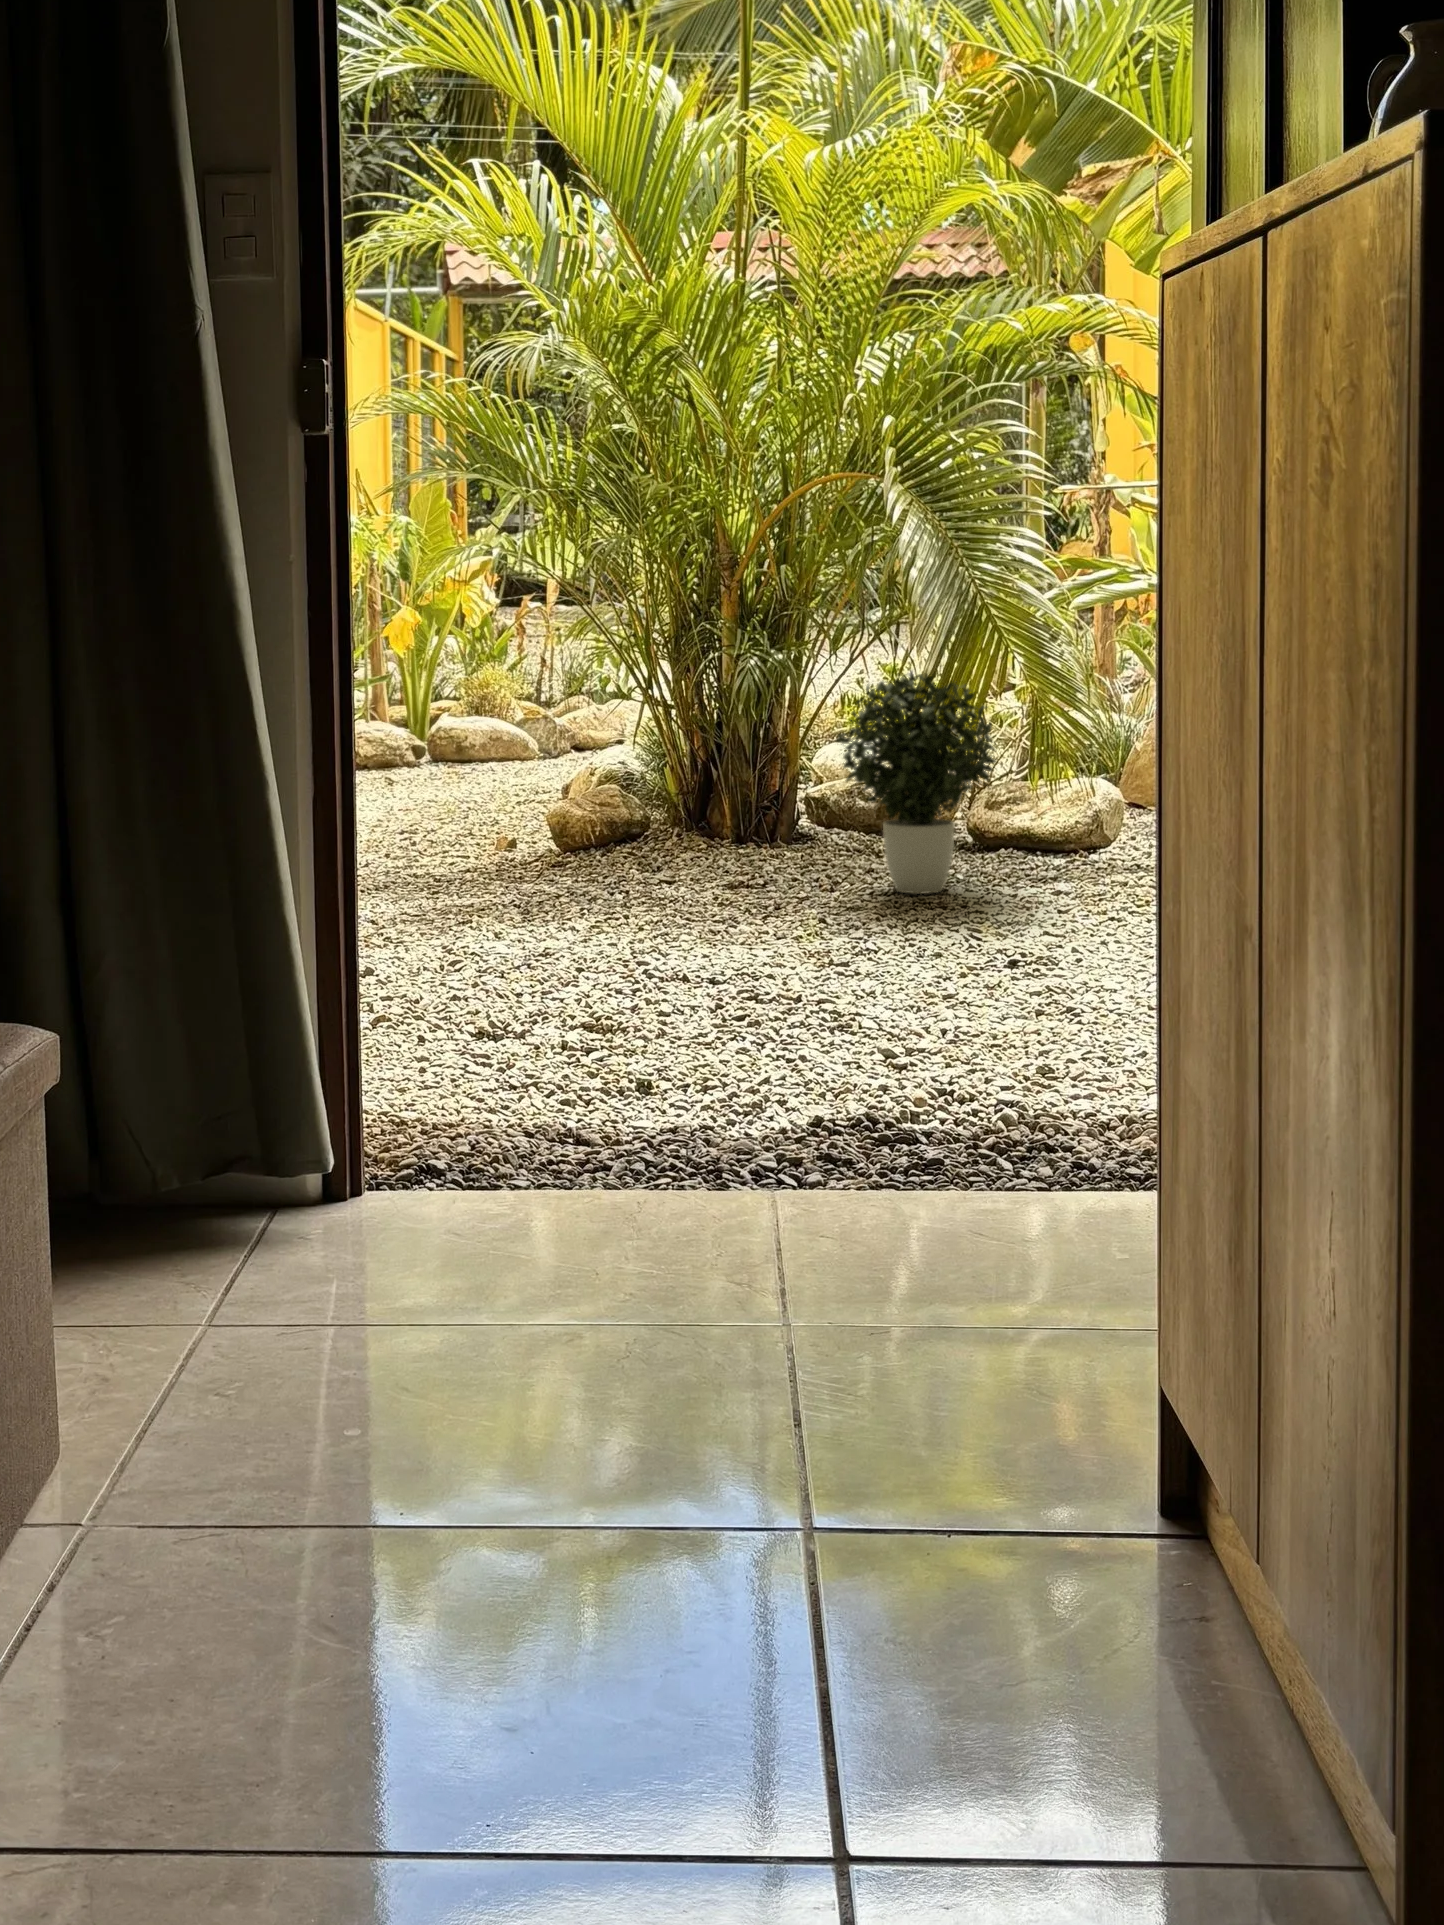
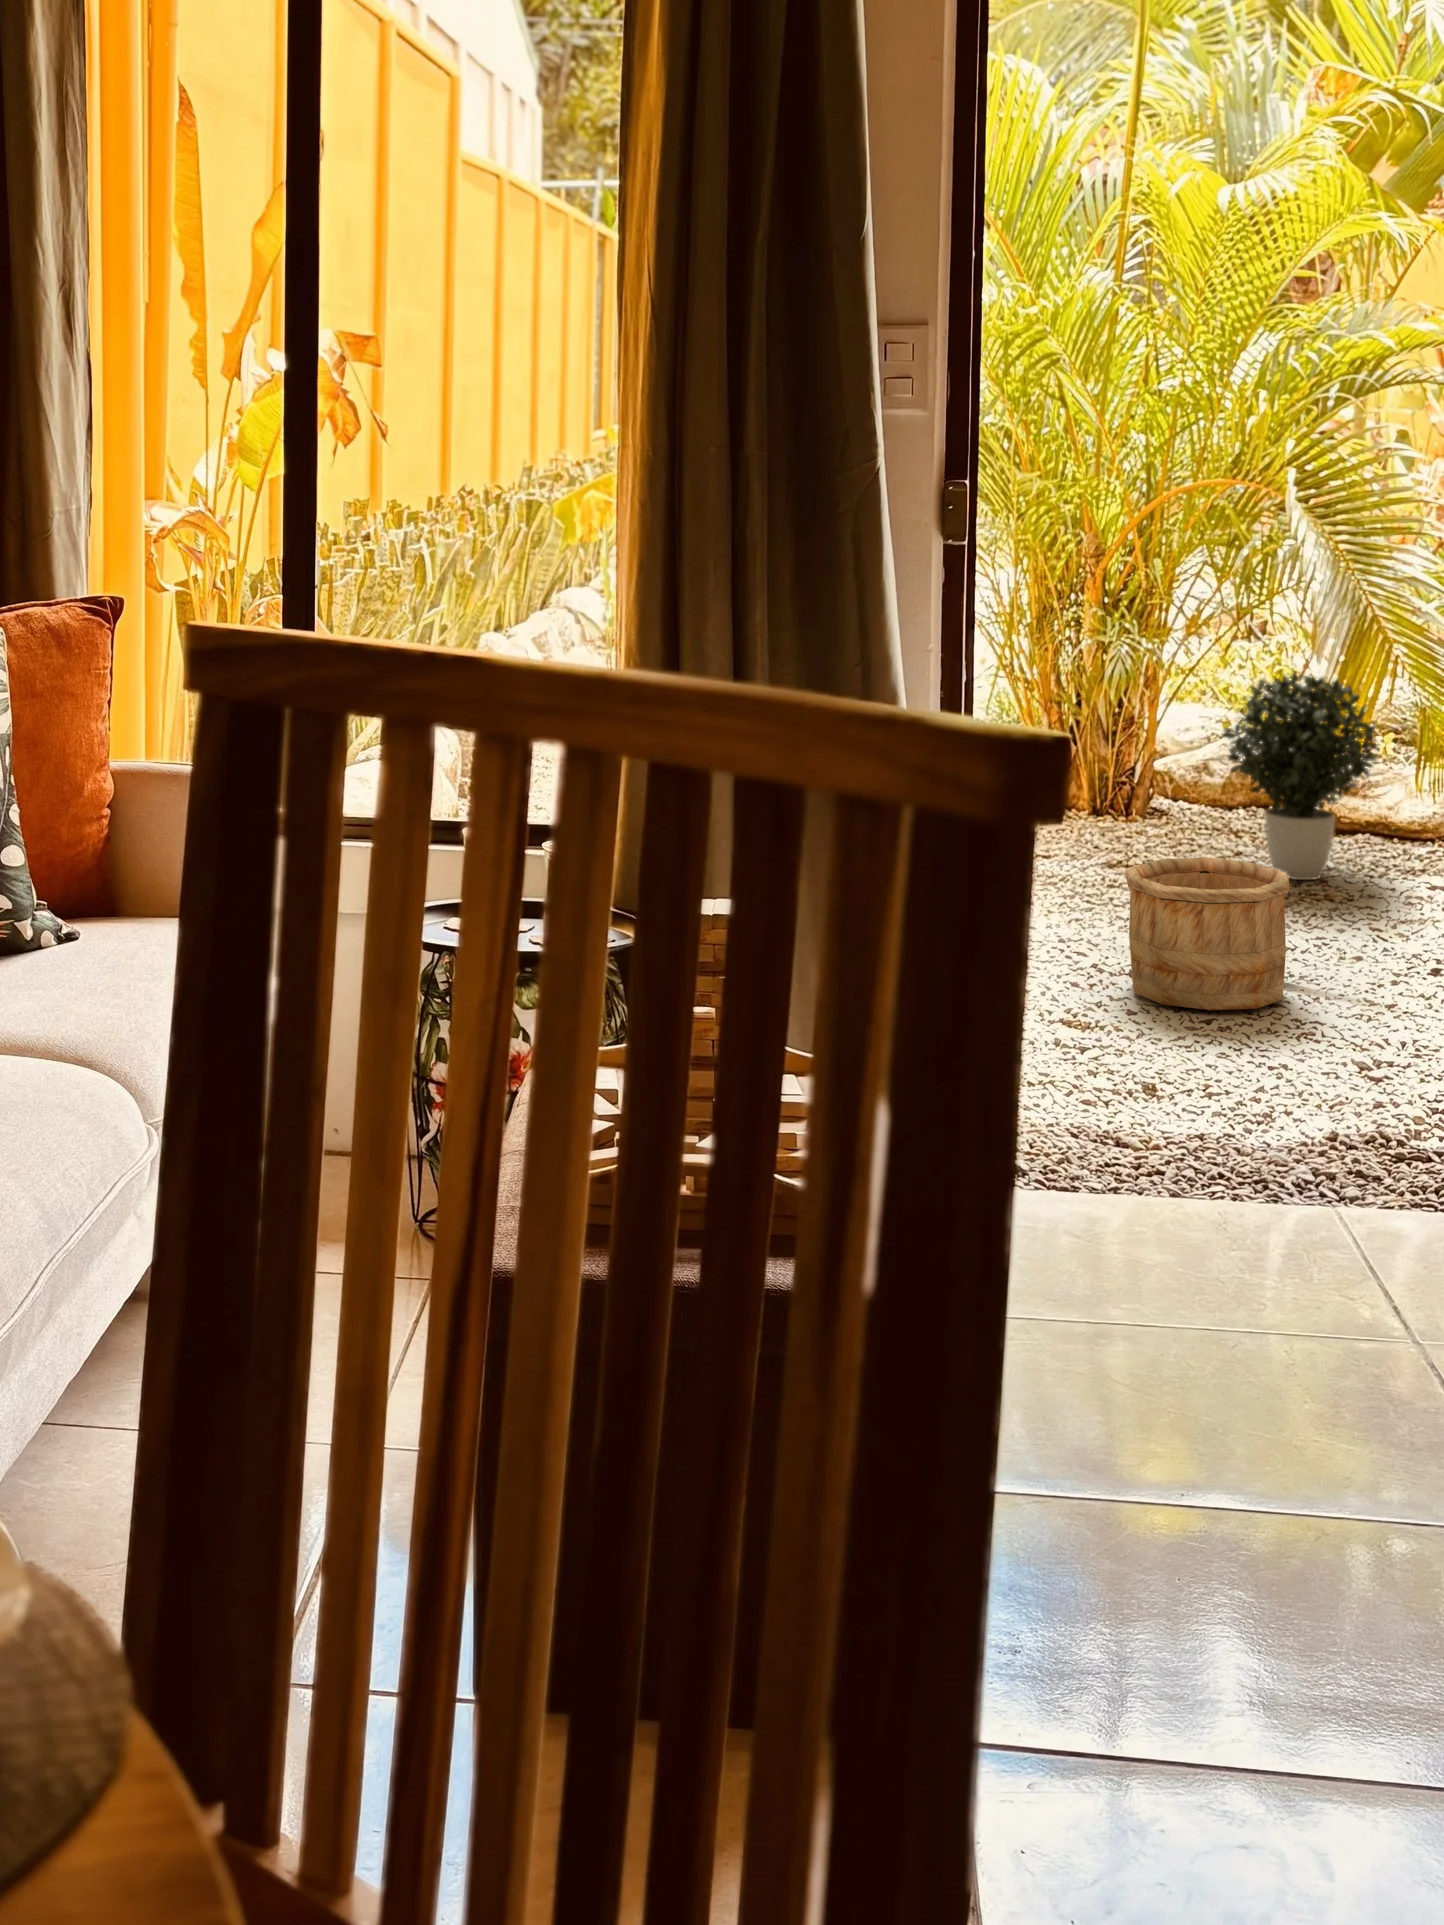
wooden bucket: none [671,851,848,1009] -> present [1125,857,1290,1010]

